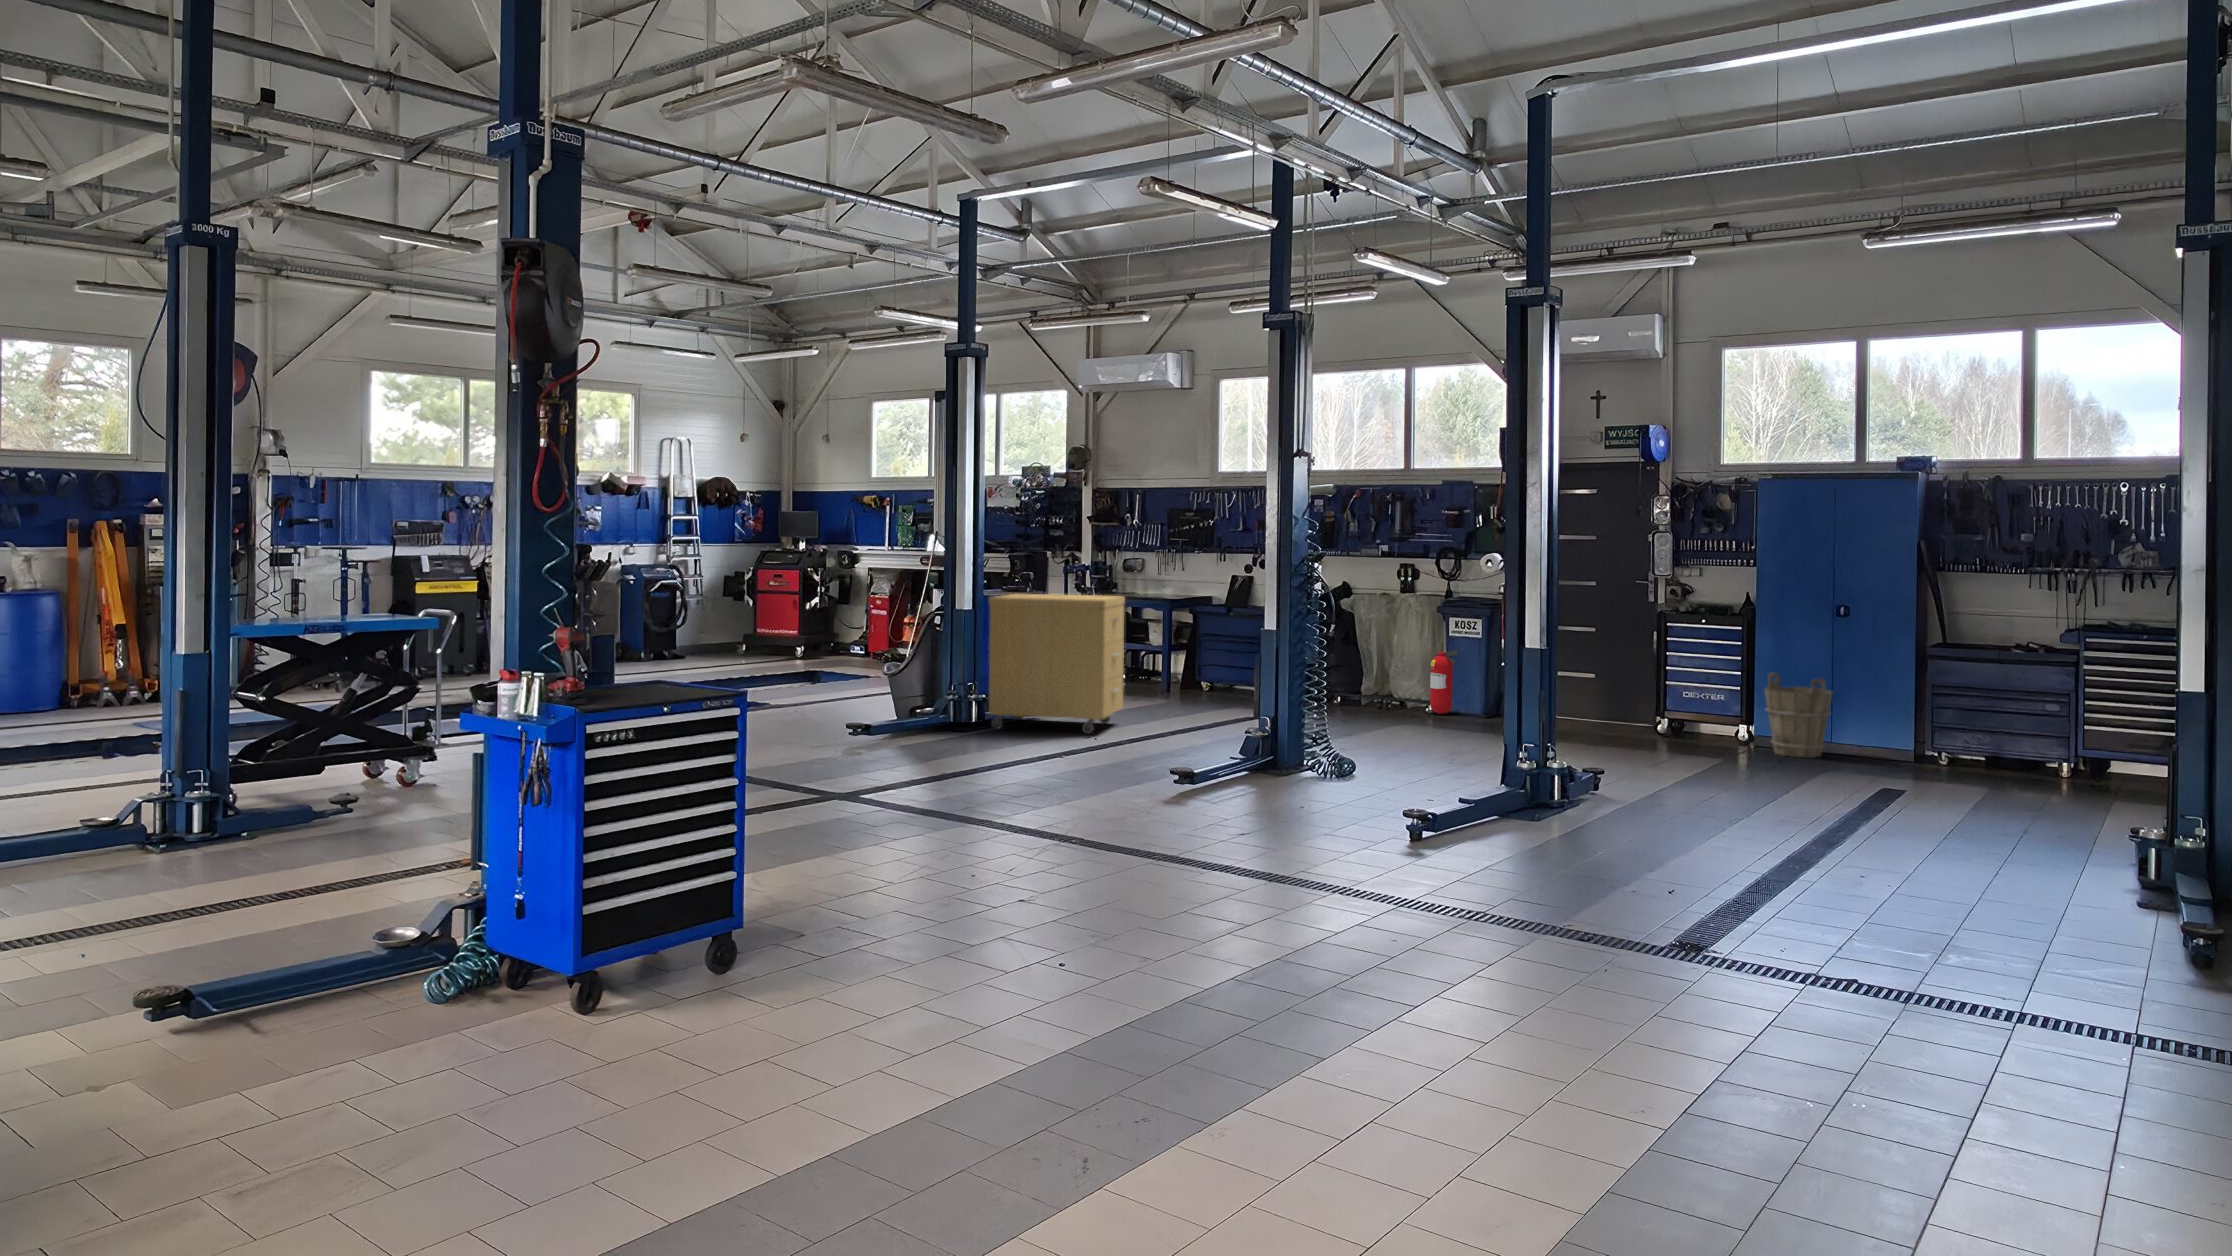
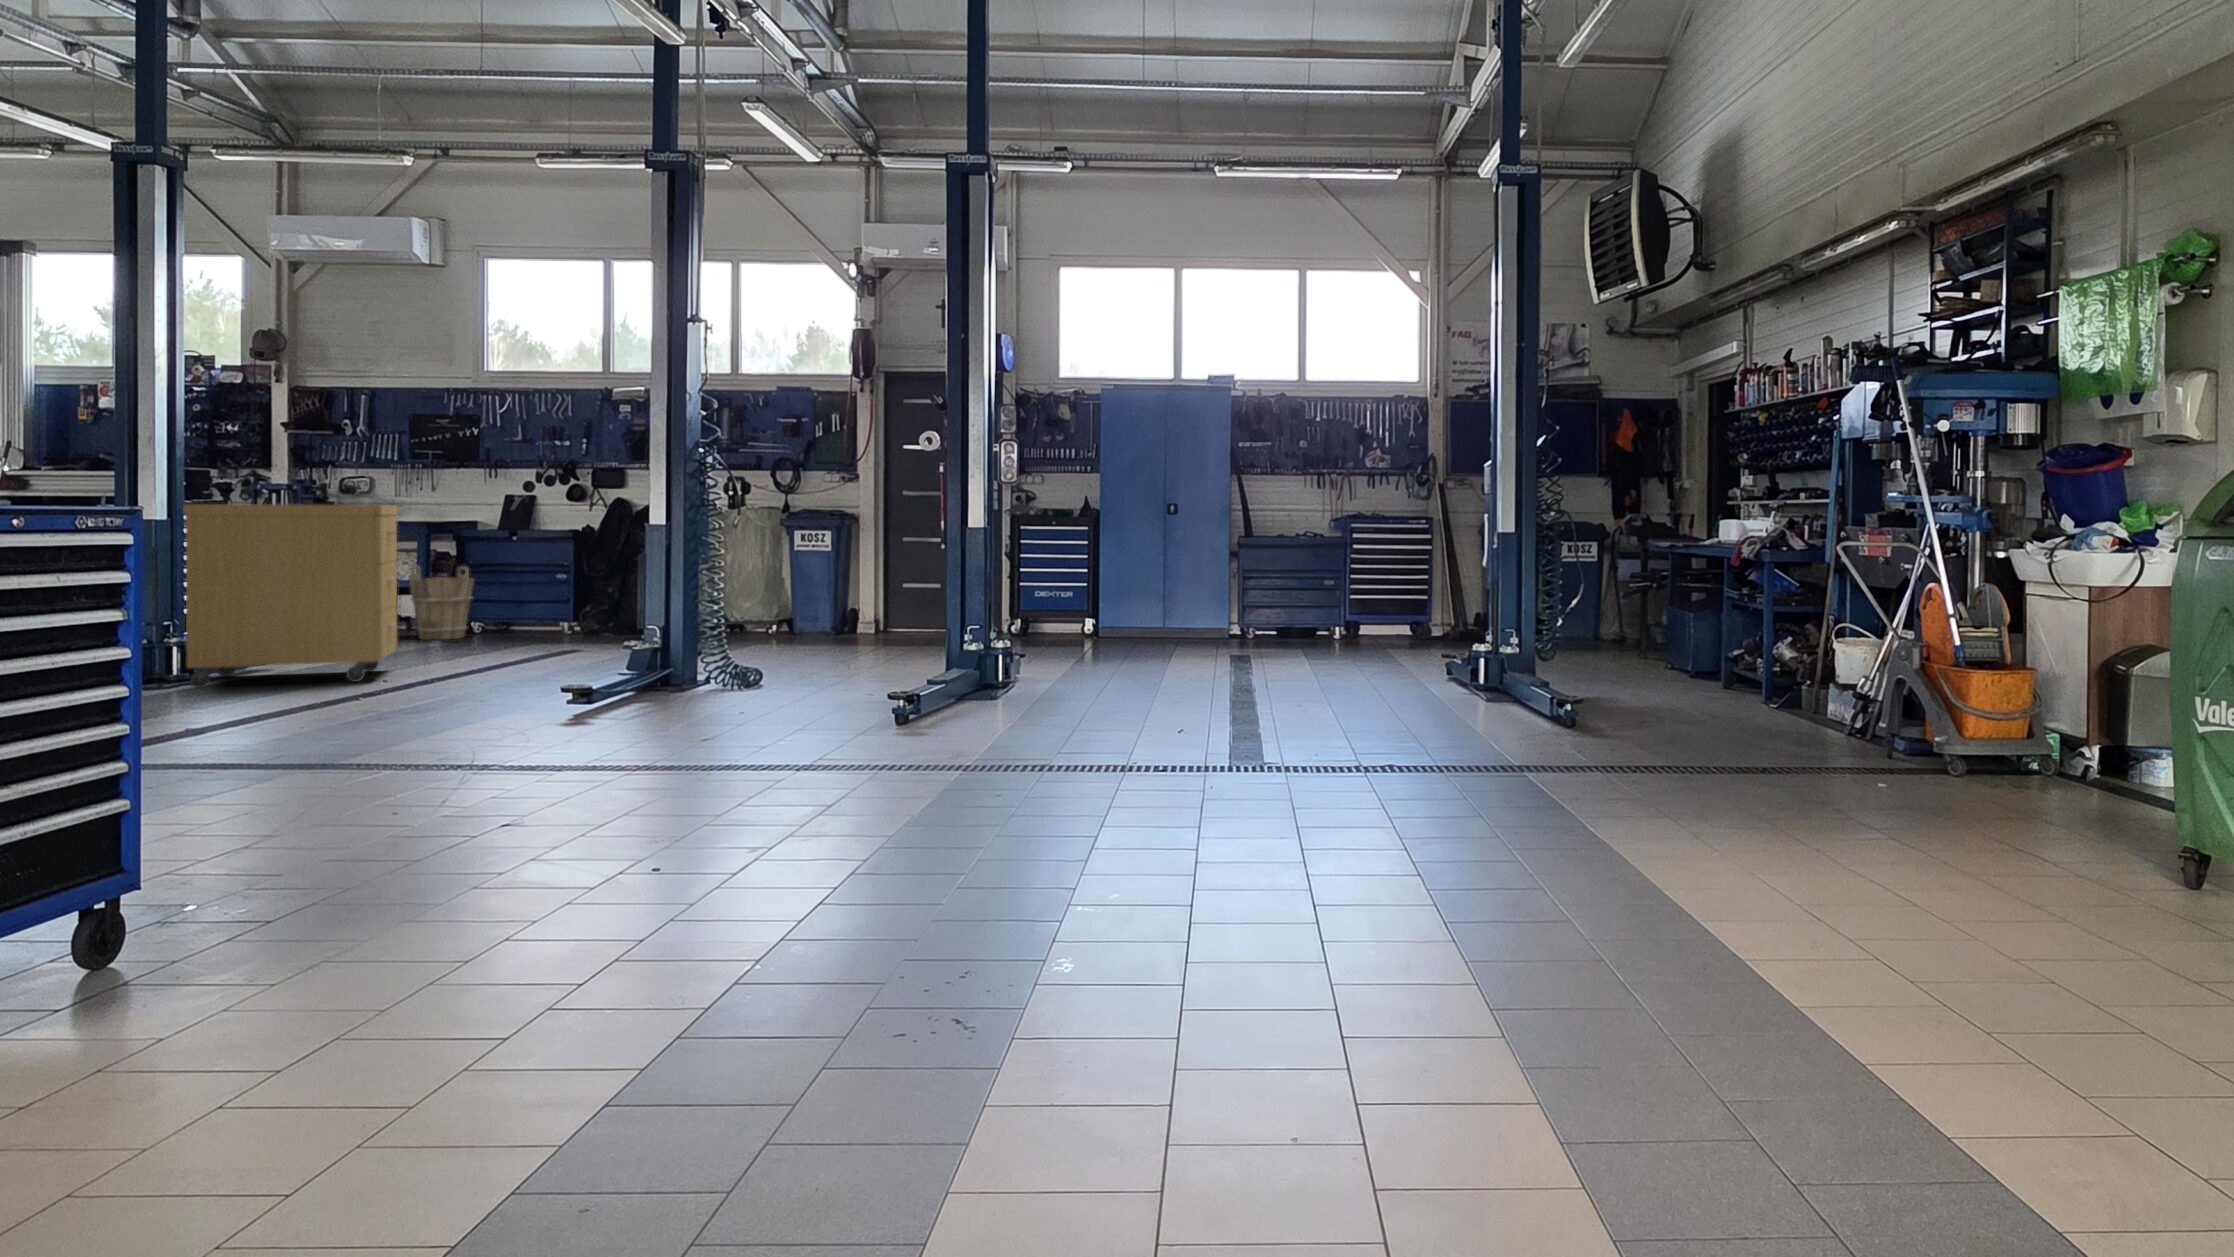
fire extinguisher: present [1429,650,1458,714] -> none [771,567,806,637]
bucket: present [1765,673,1832,758] -> present [409,565,474,640]

